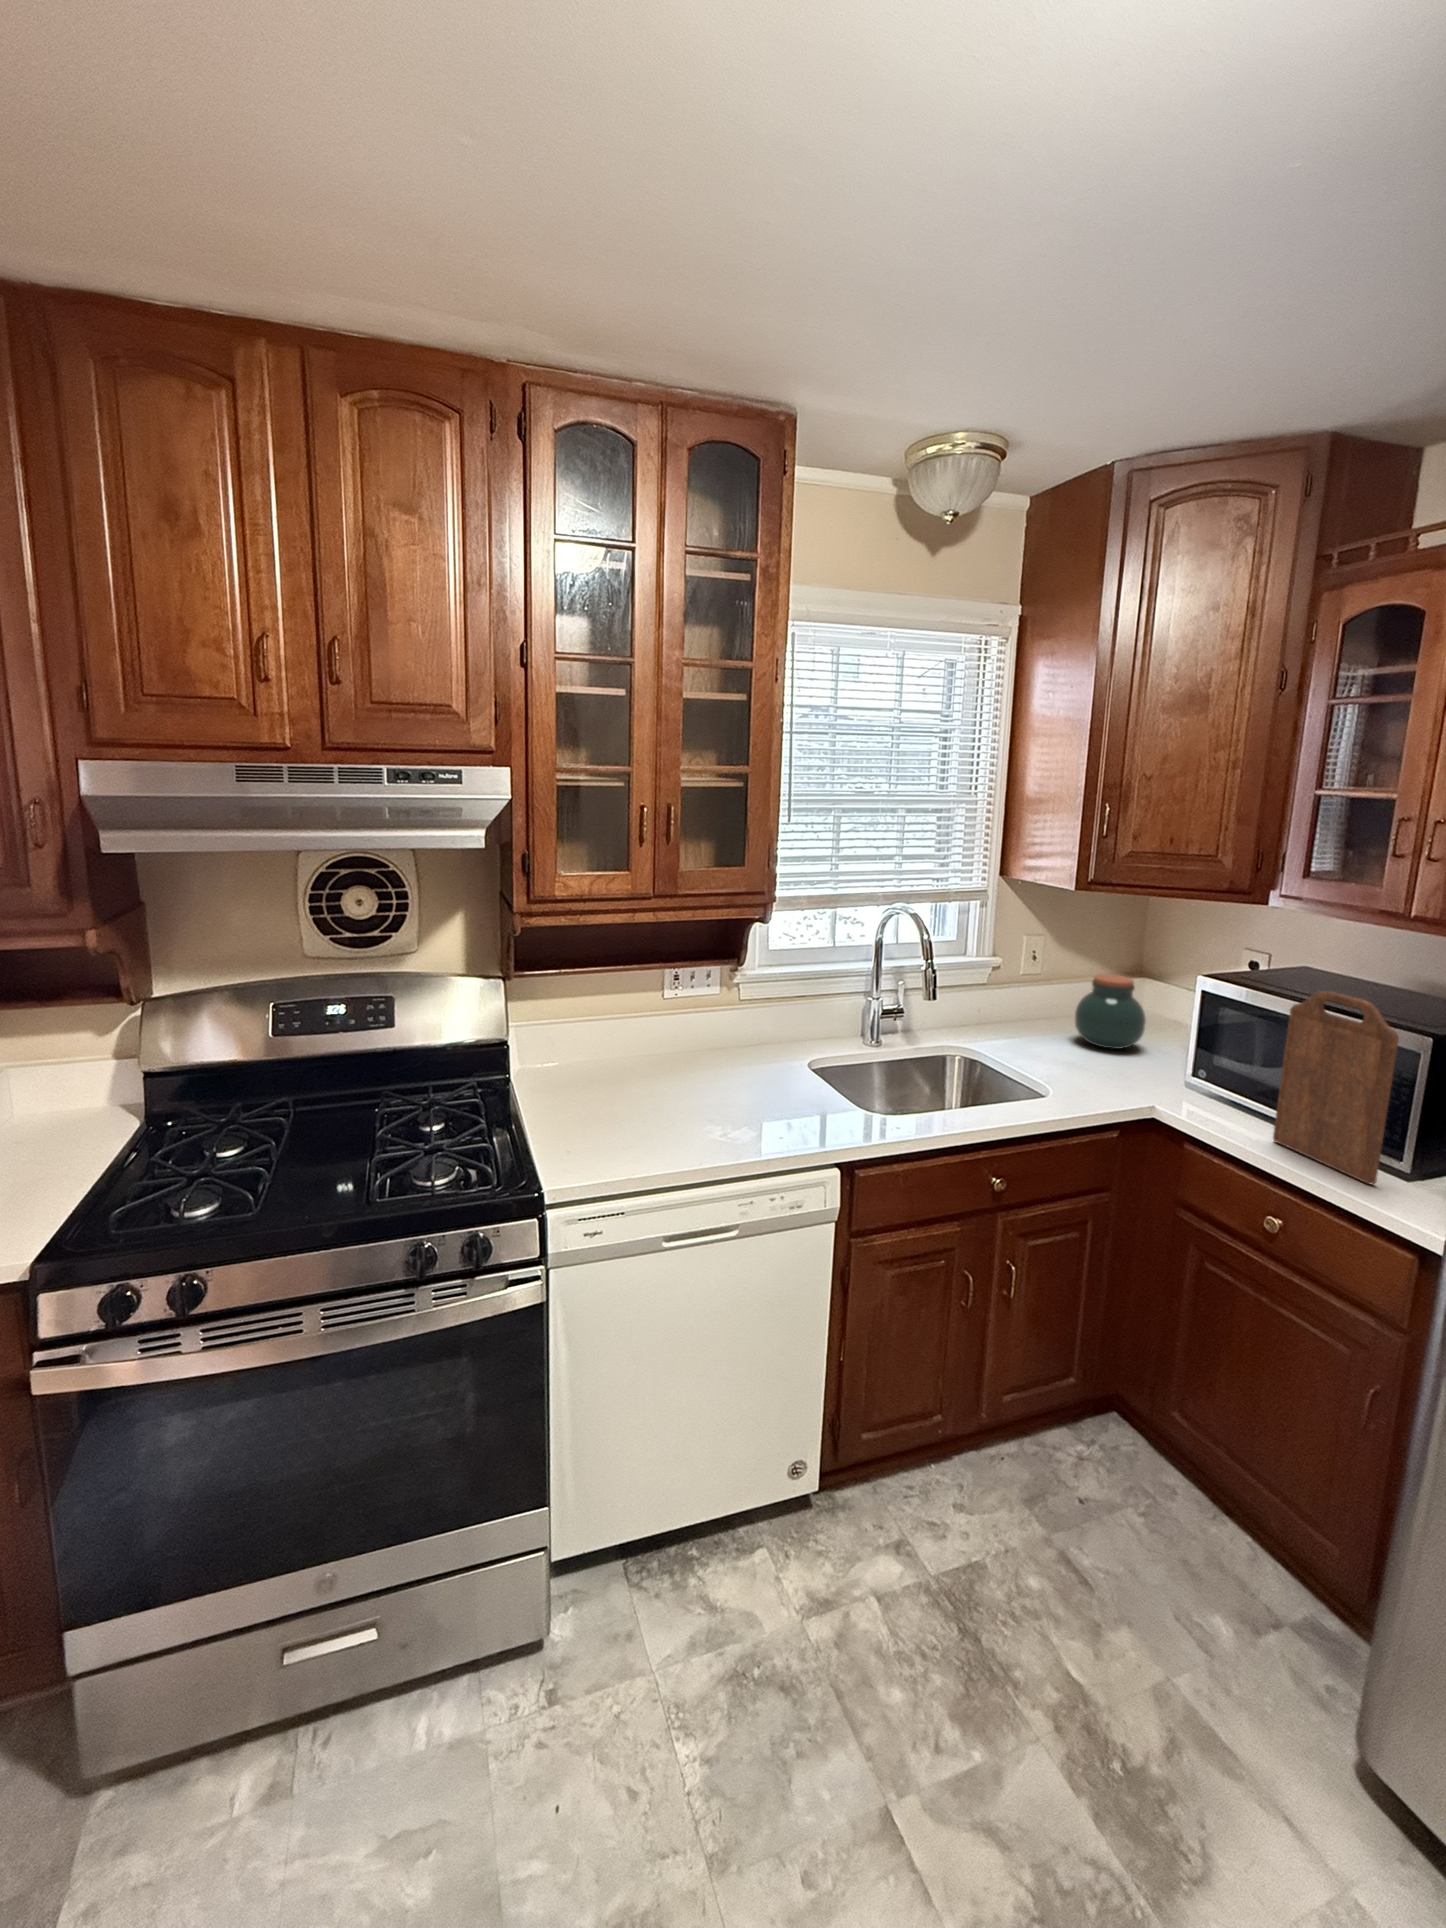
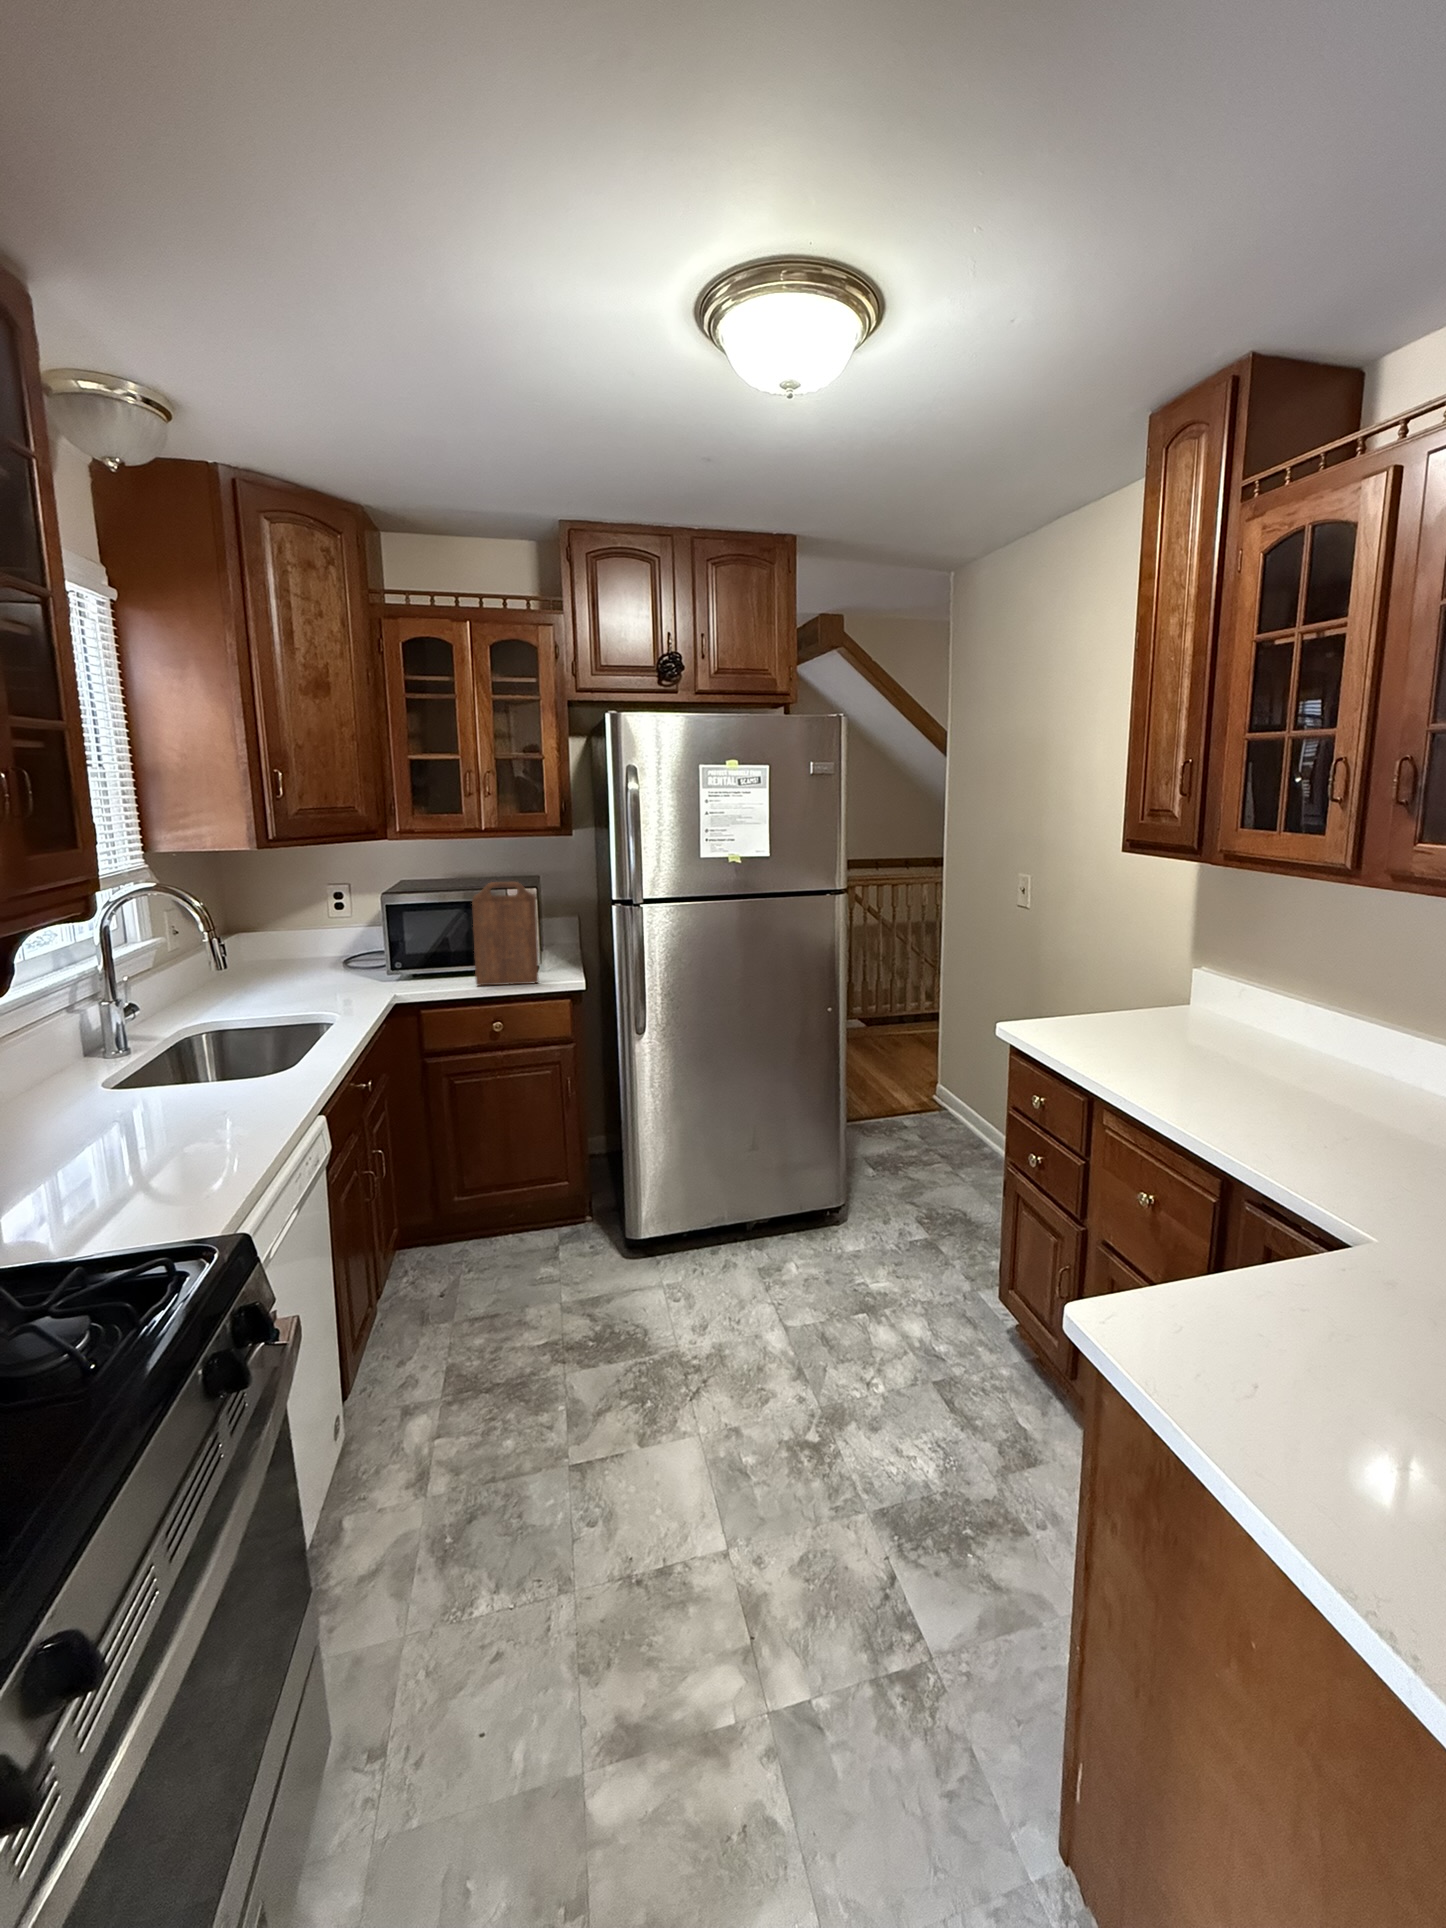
jar: present [1075,974,1146,1049] -> none [249,925,313,988]

